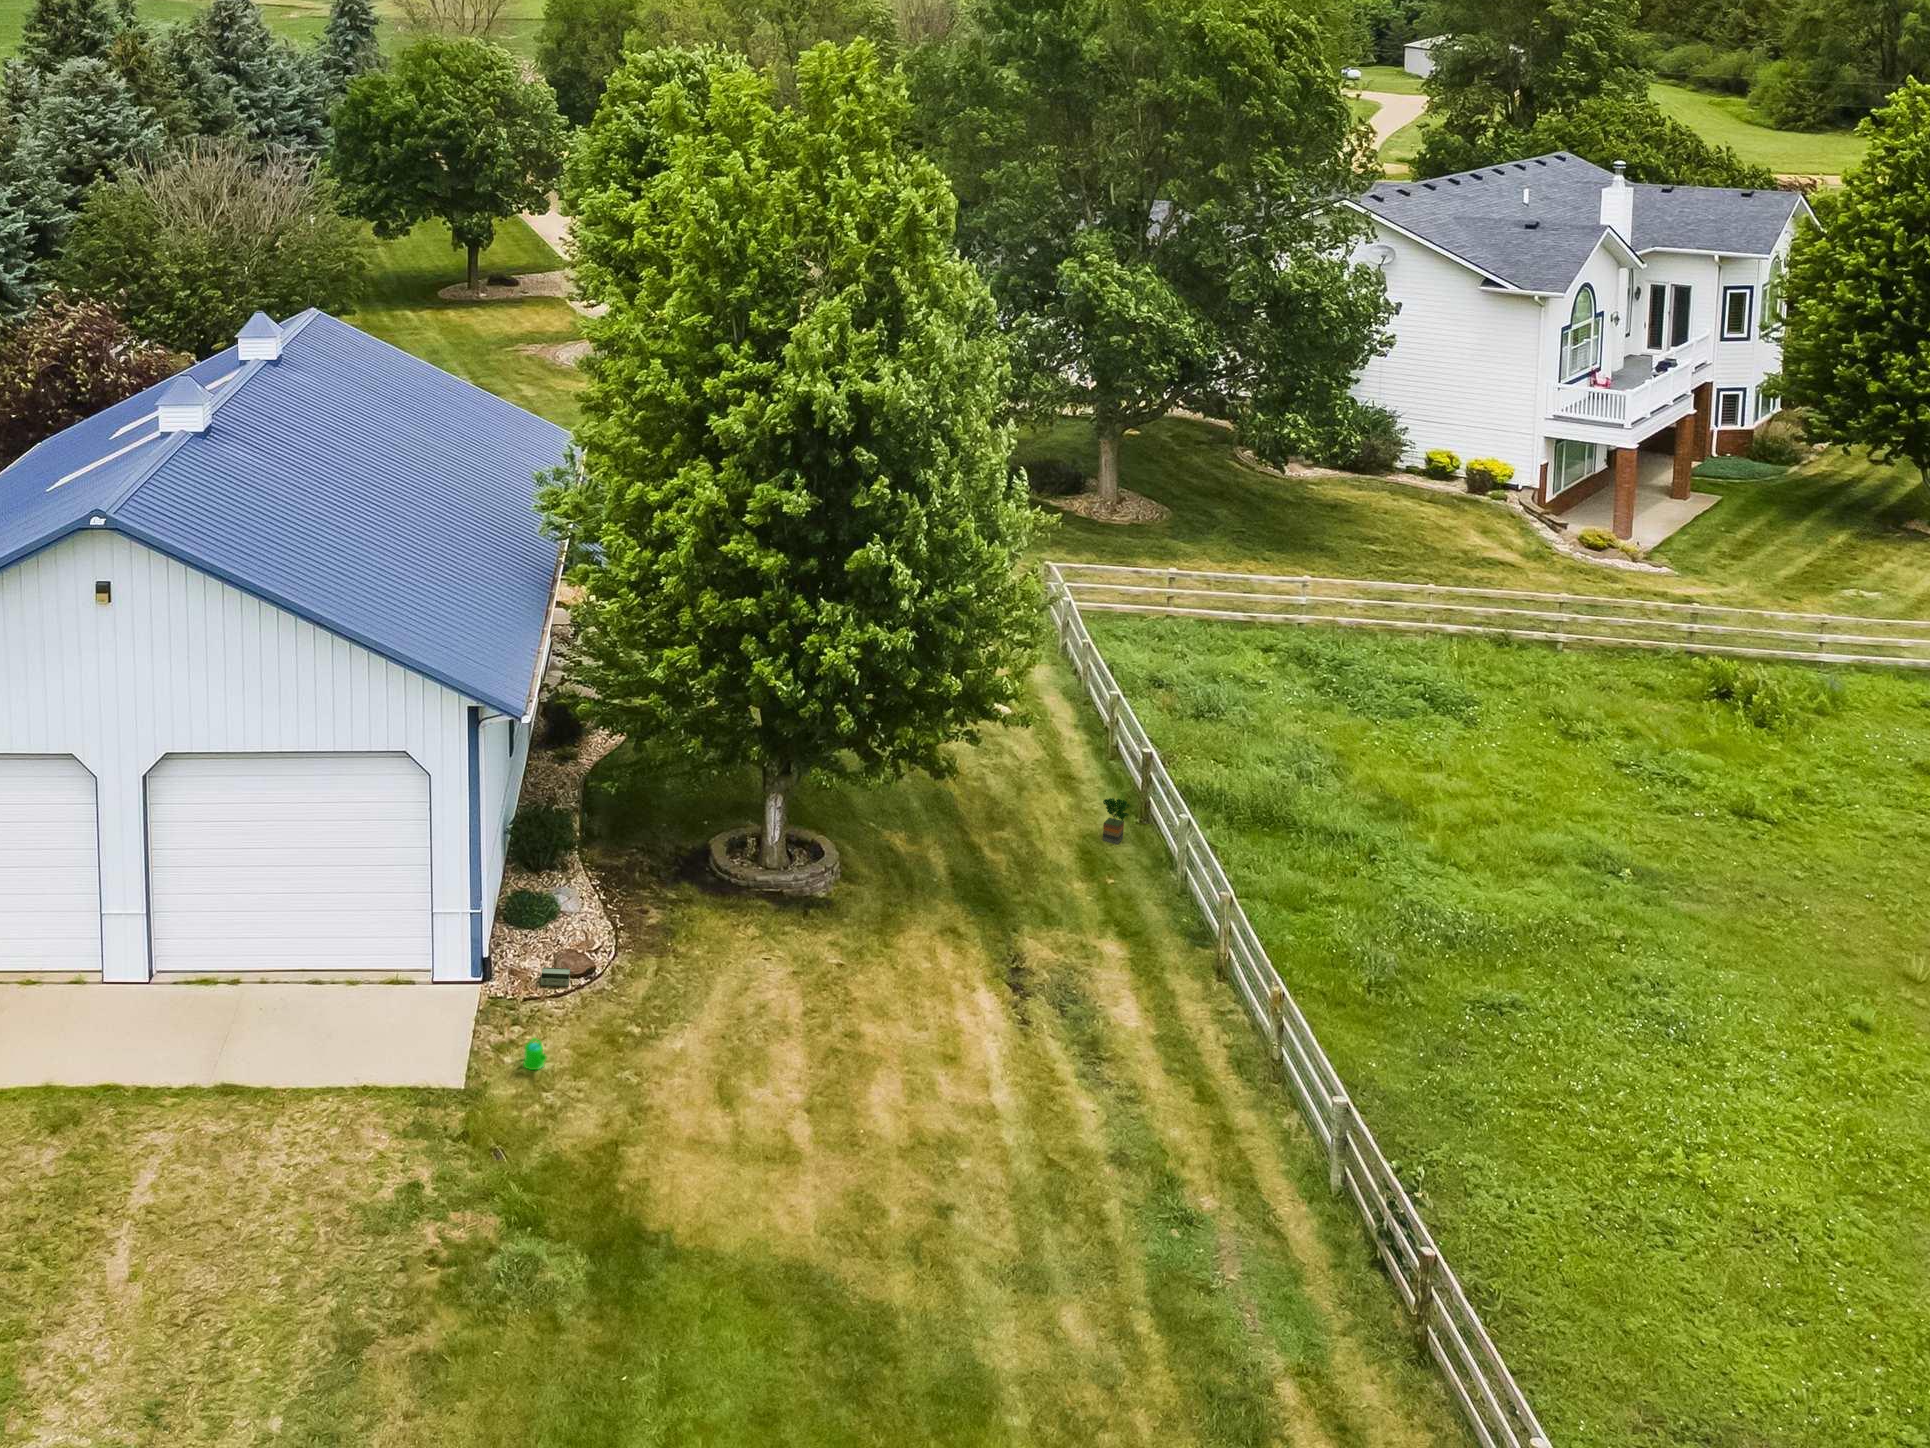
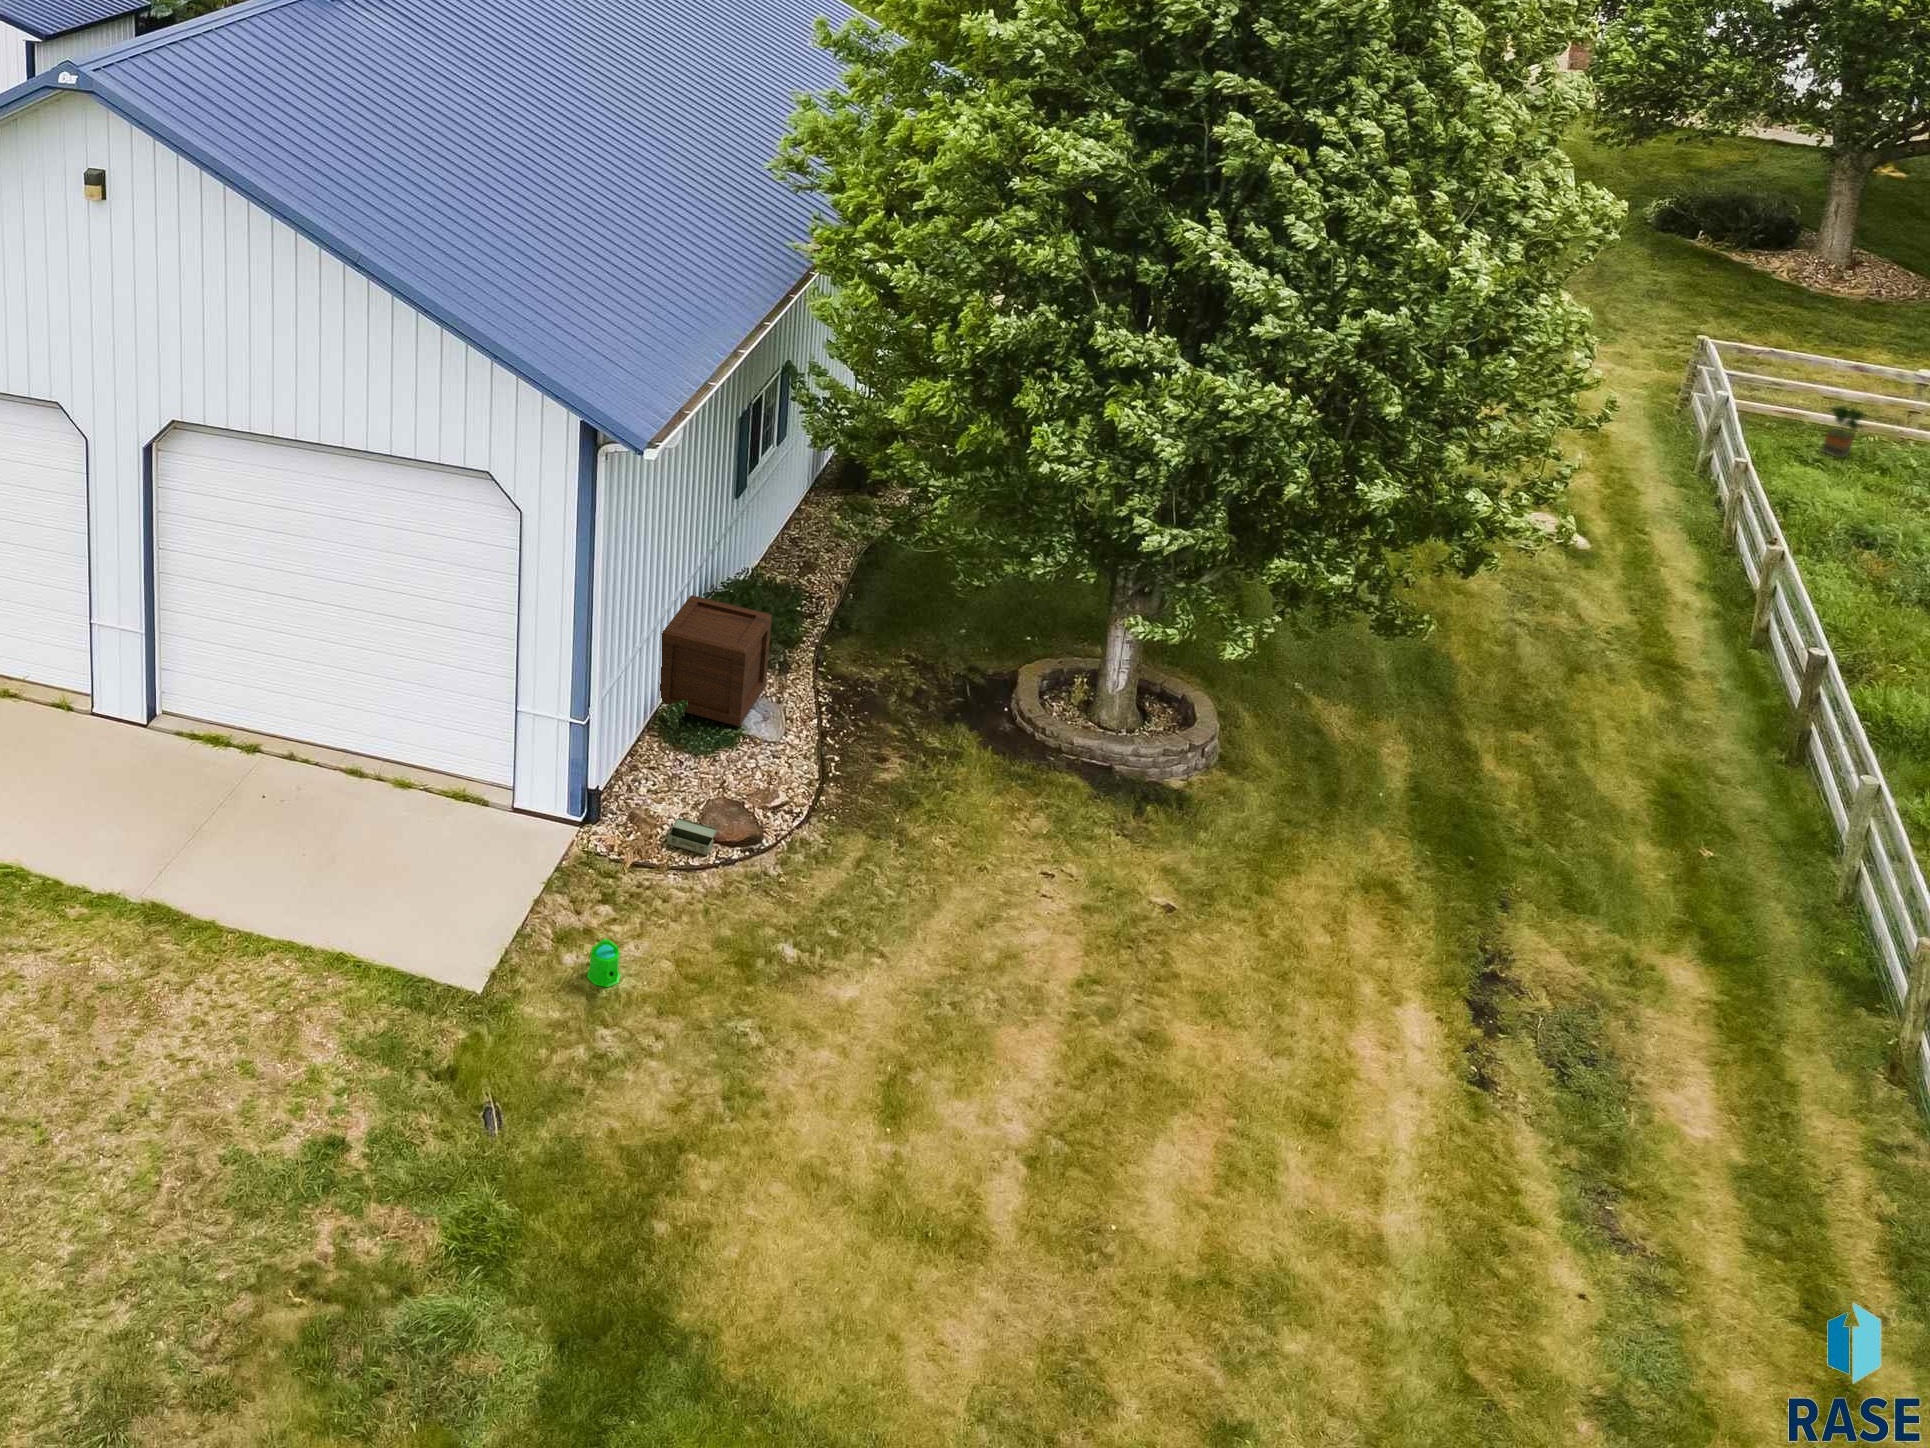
potted tree: present [1103,798,1130,844] -> present [1822,406,1867,458]
wooden crate: none [499,827,565,909] -> present [658,595,772,726]

